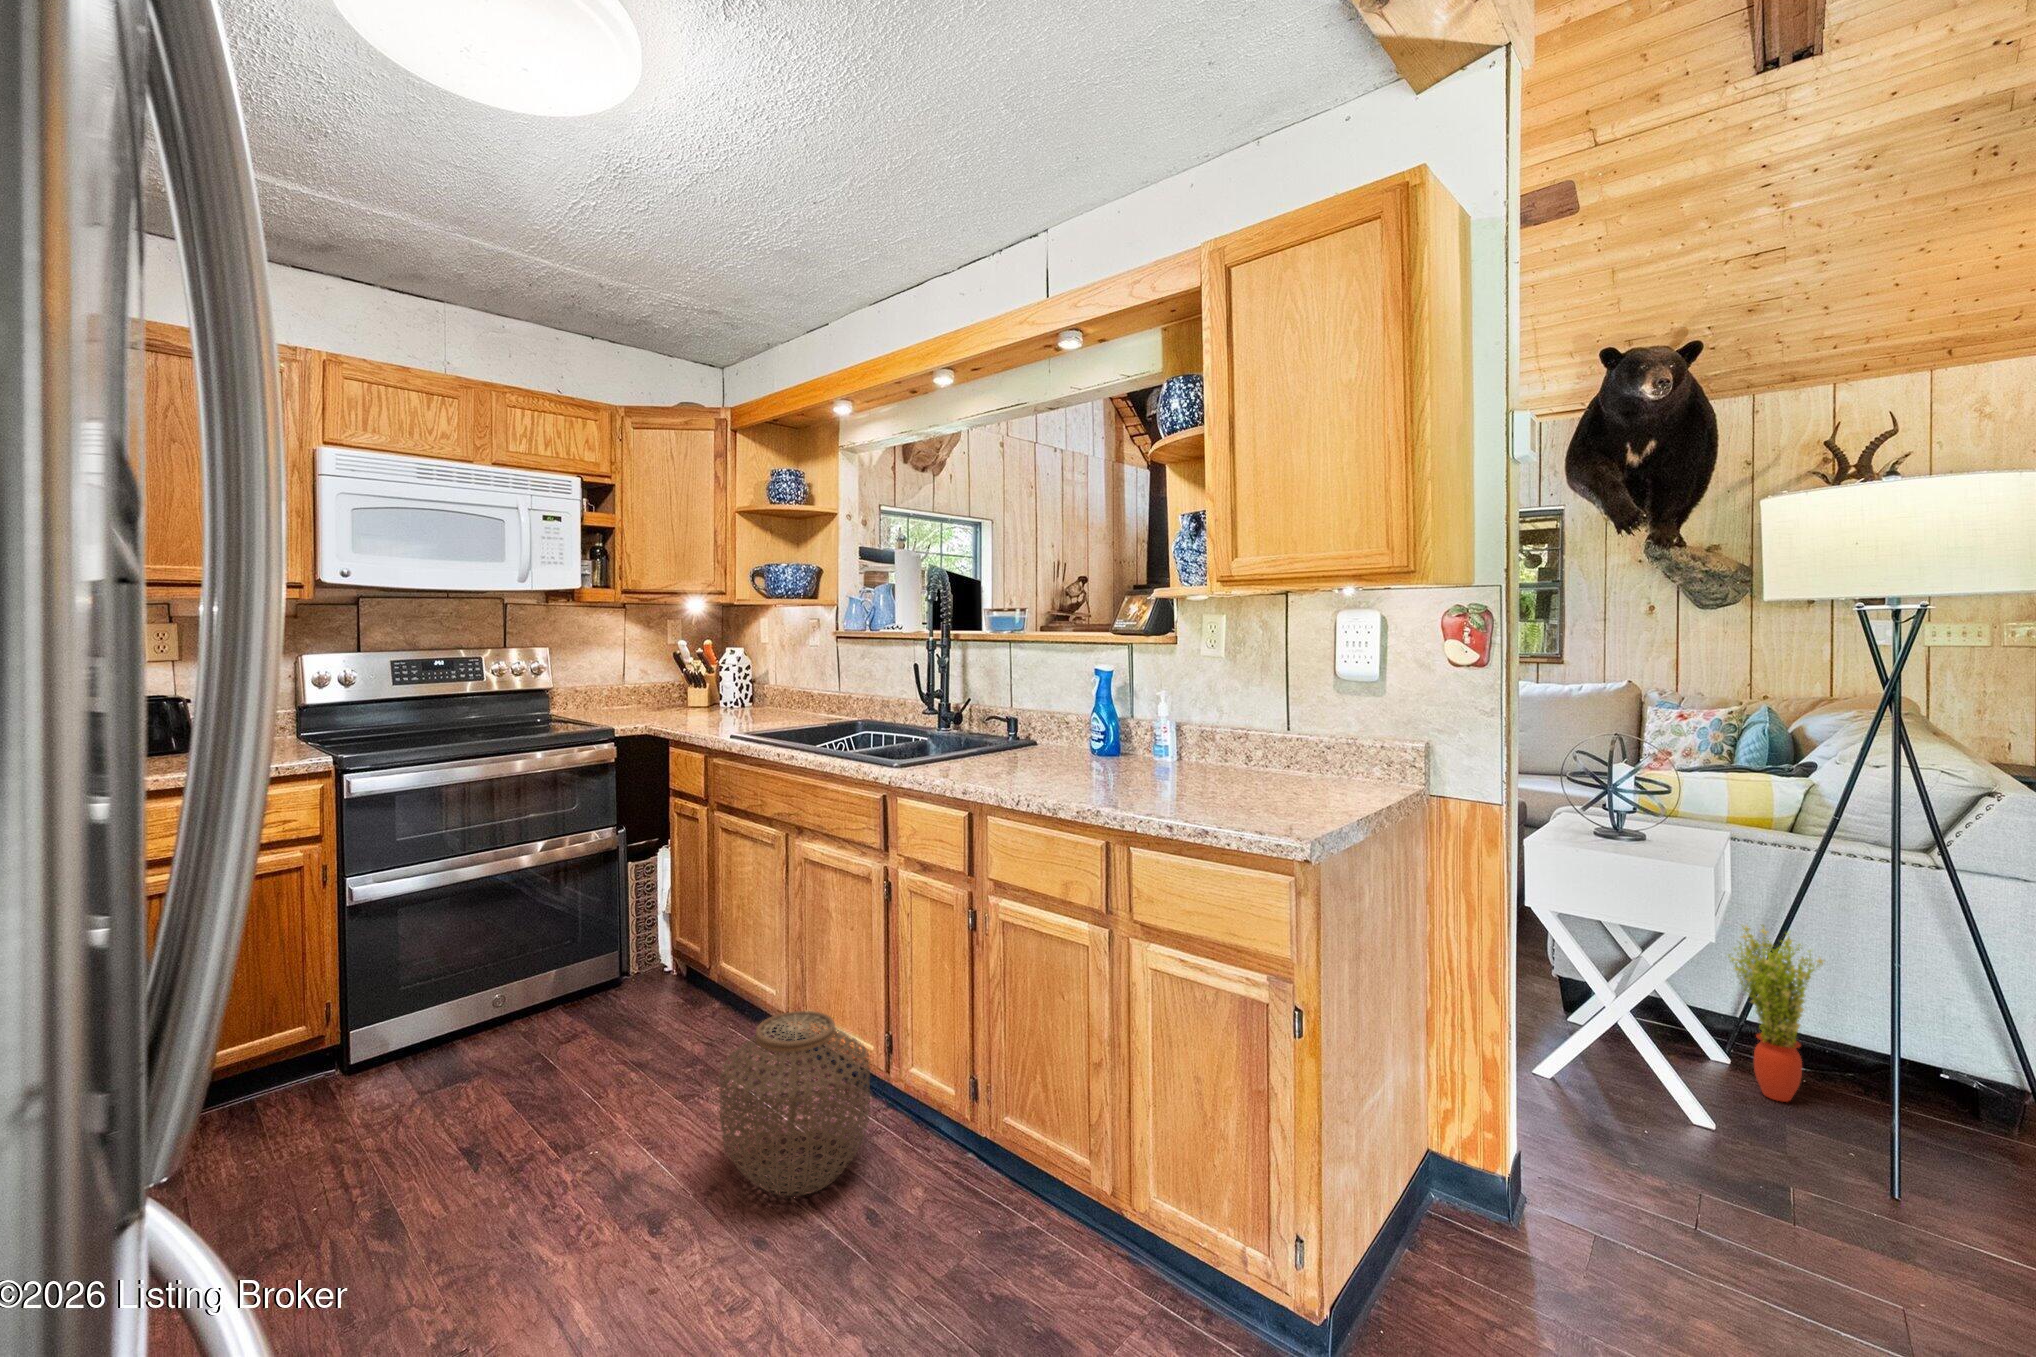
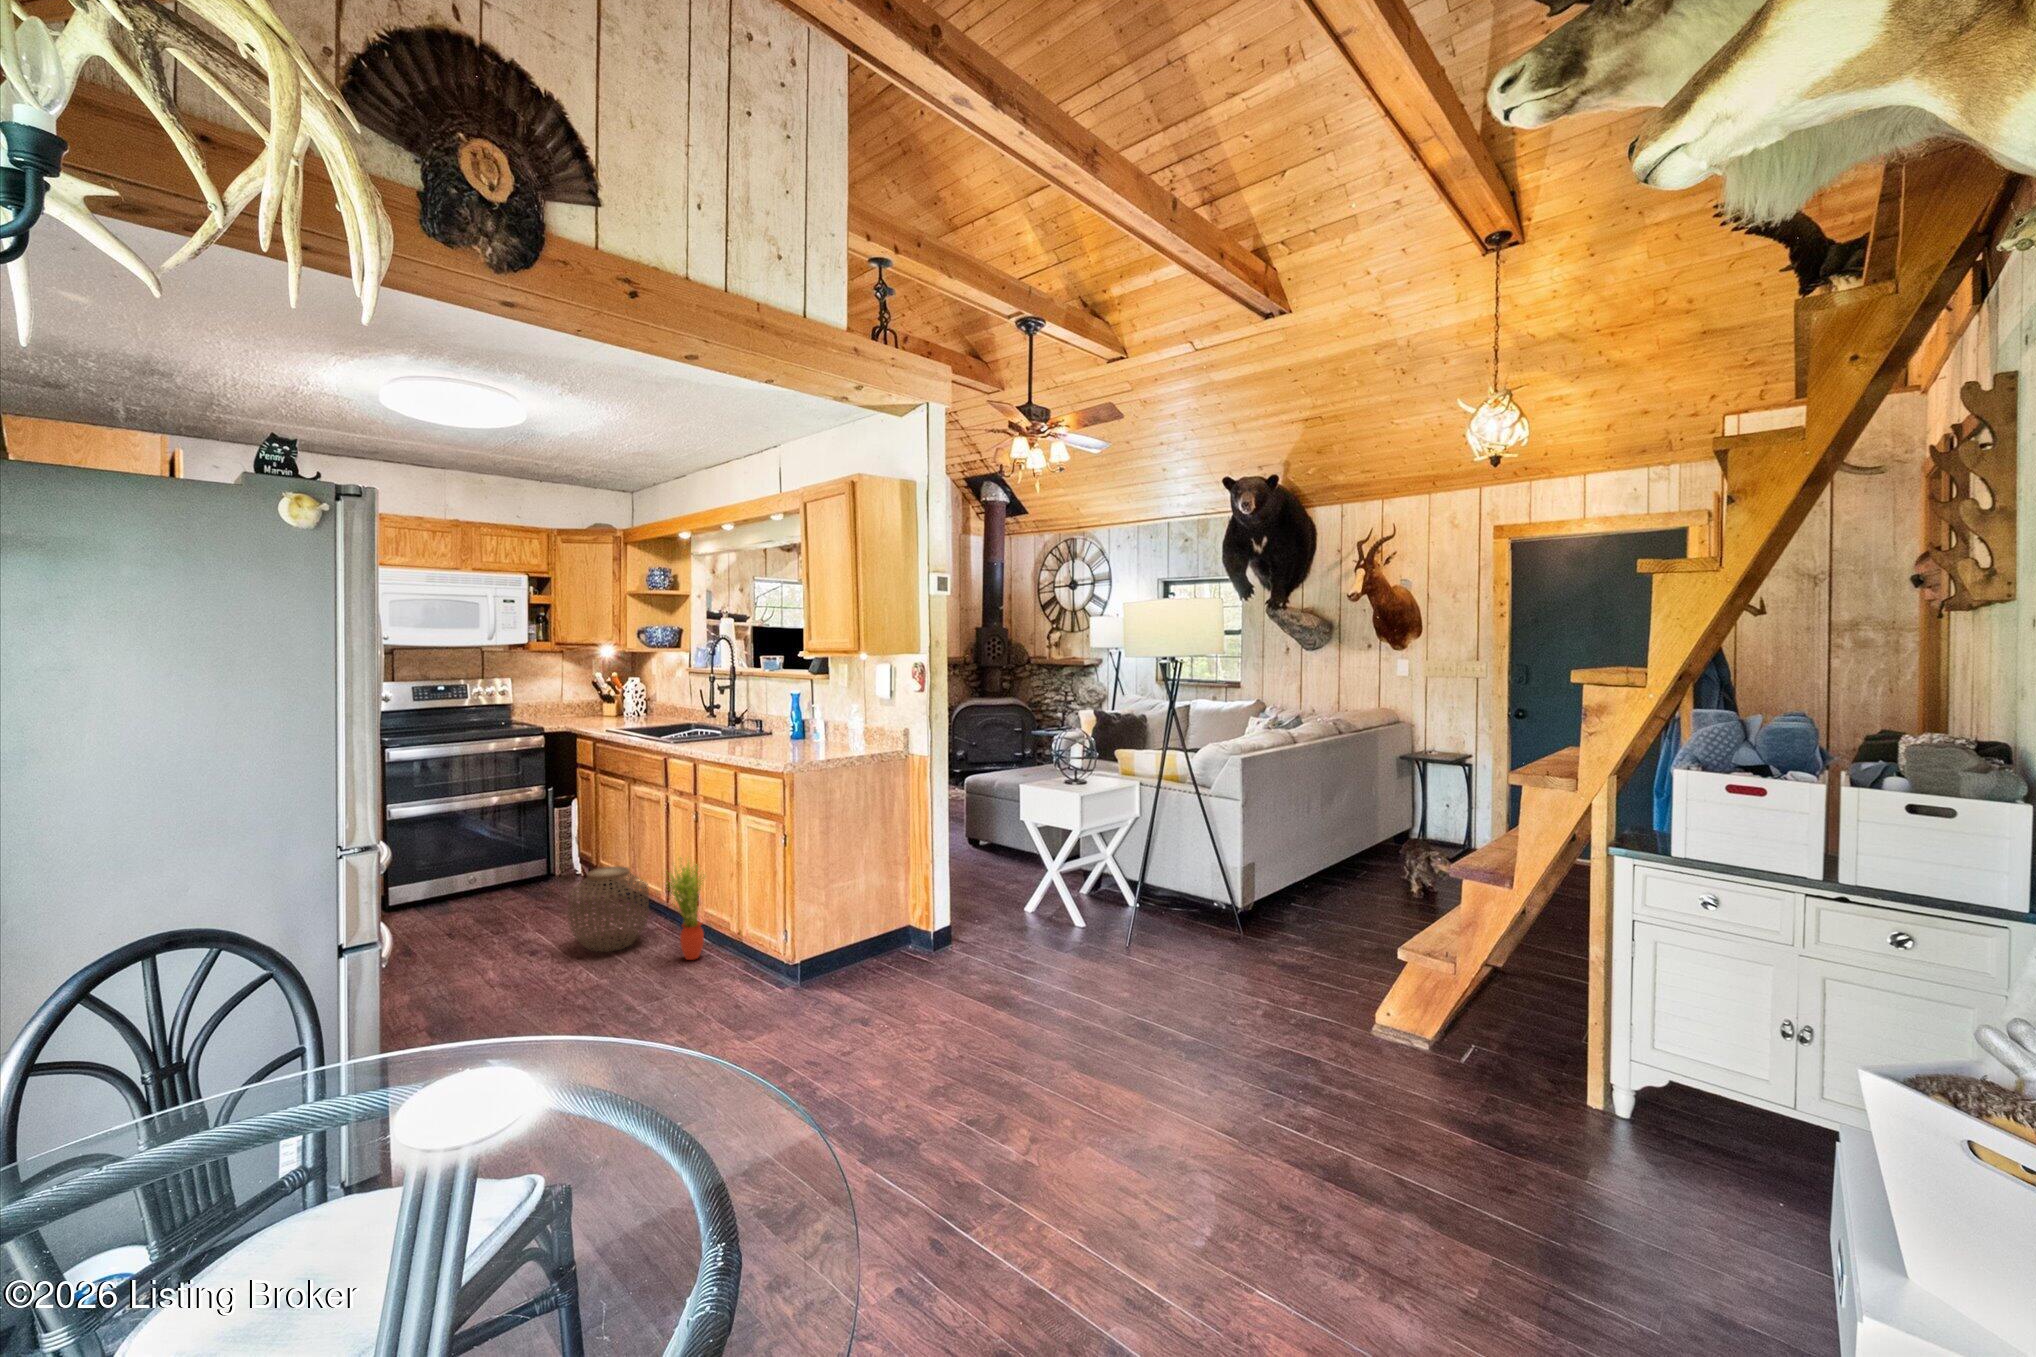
potted plant: present [1729,925,1824,1102] -> present [666,857,705,960]

